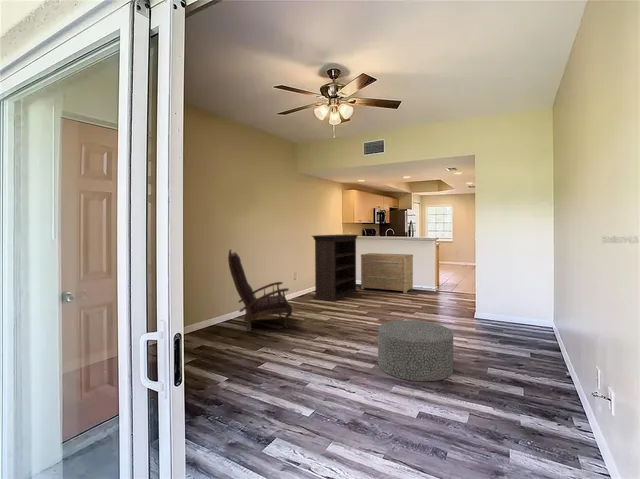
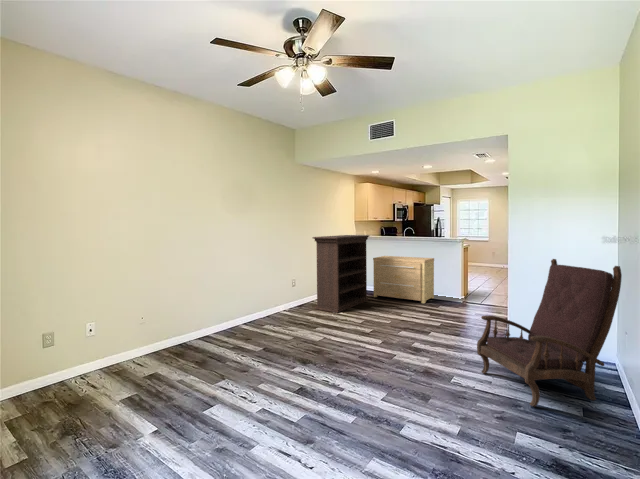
armchair: present [228,249,292,332] -> present [477,259,622,407]
ottoman: present [378,320,453,381] -> none [360,354,464,454]

